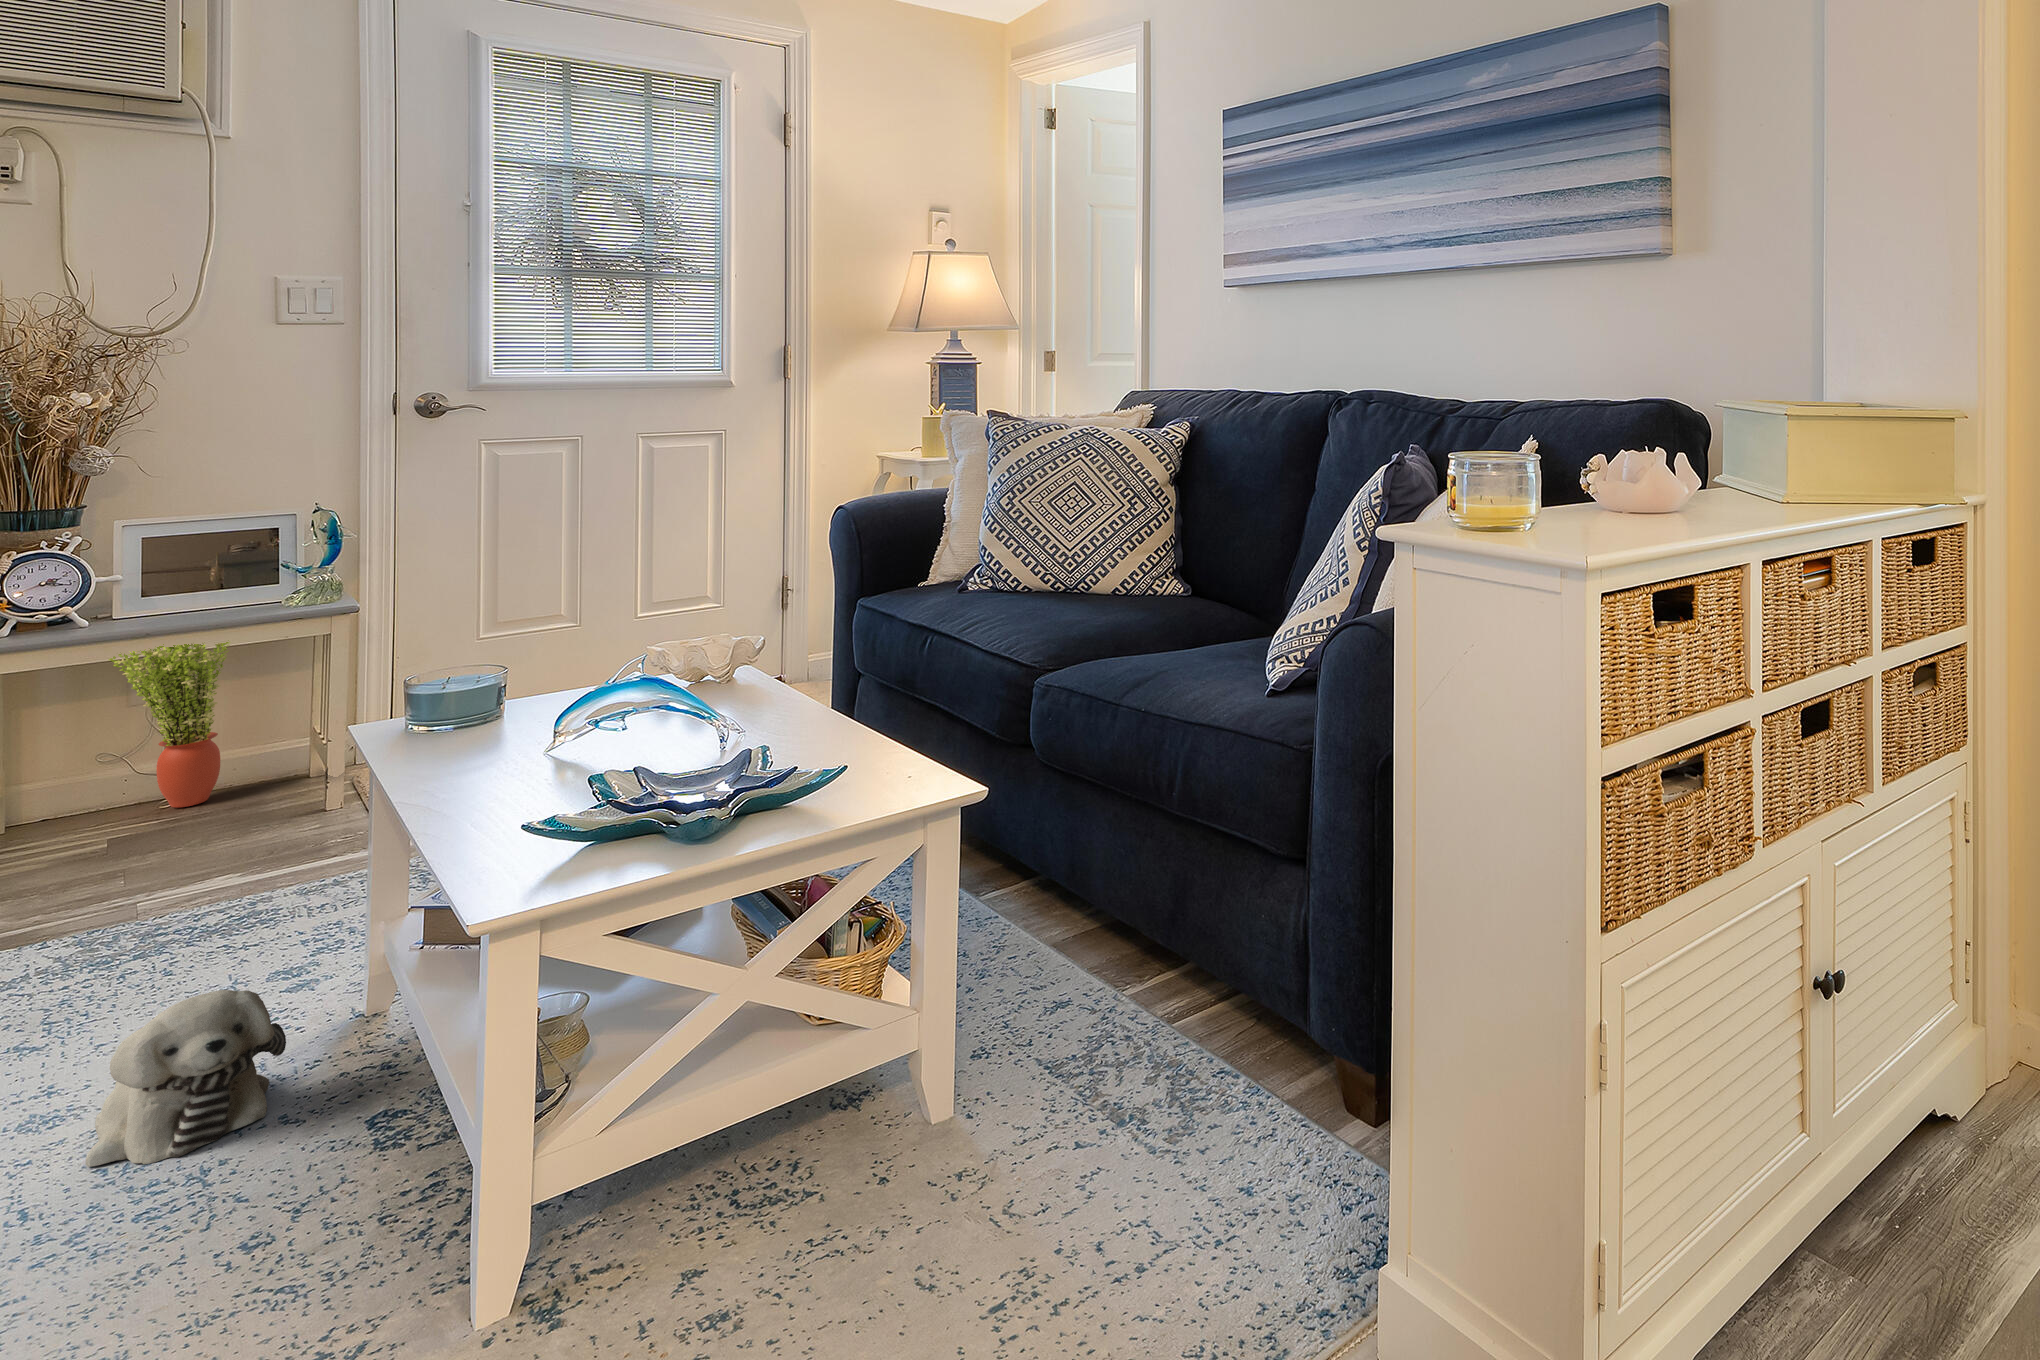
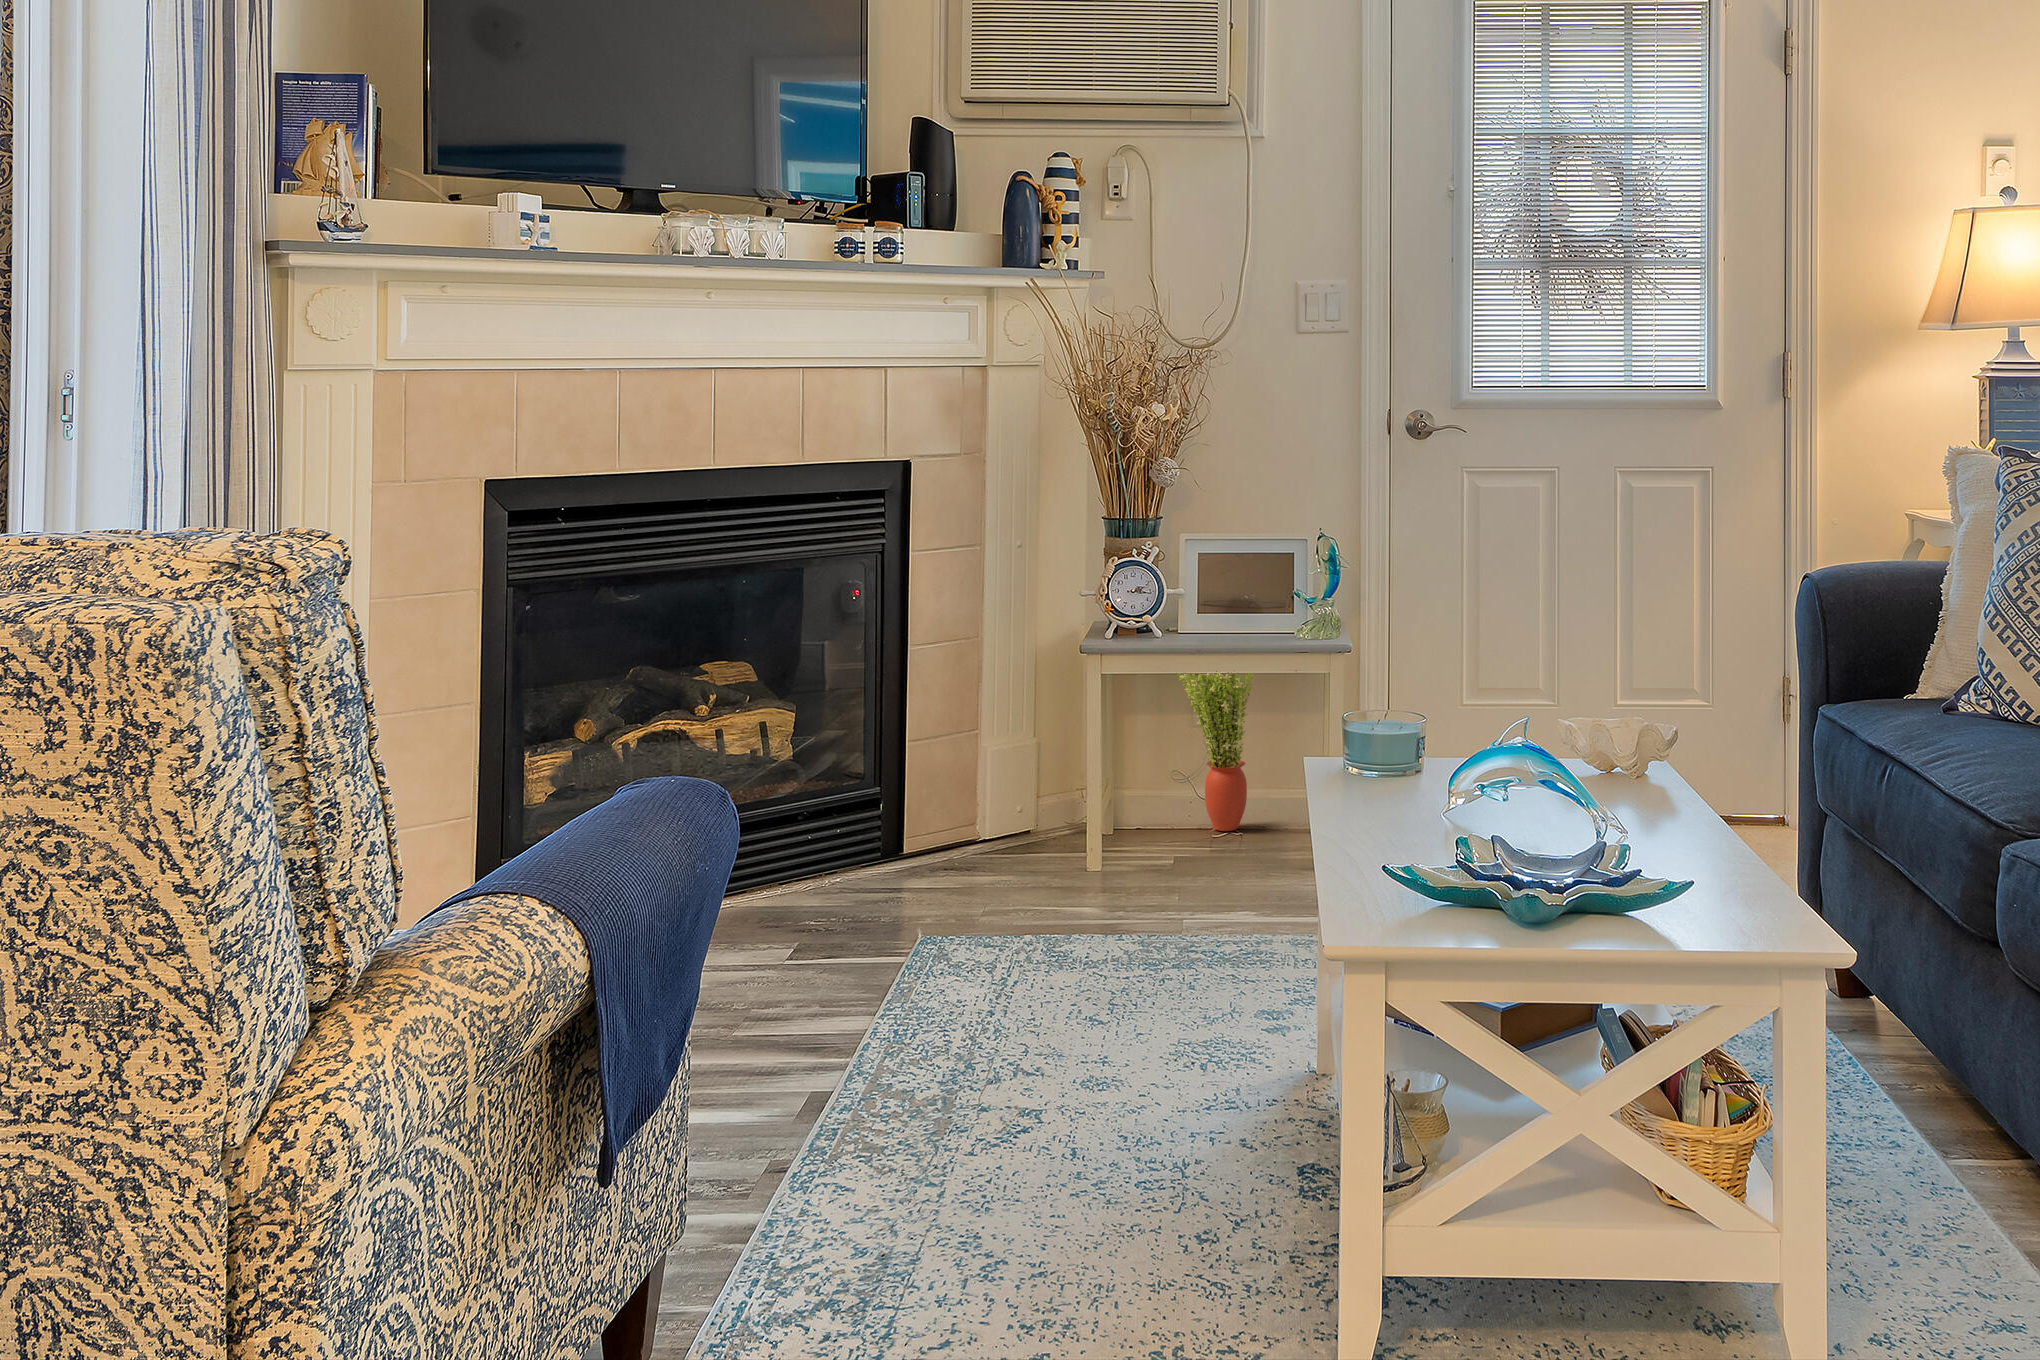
plush toy: present [86,990,286,1167] -> none [1115,986,1248,1140]

